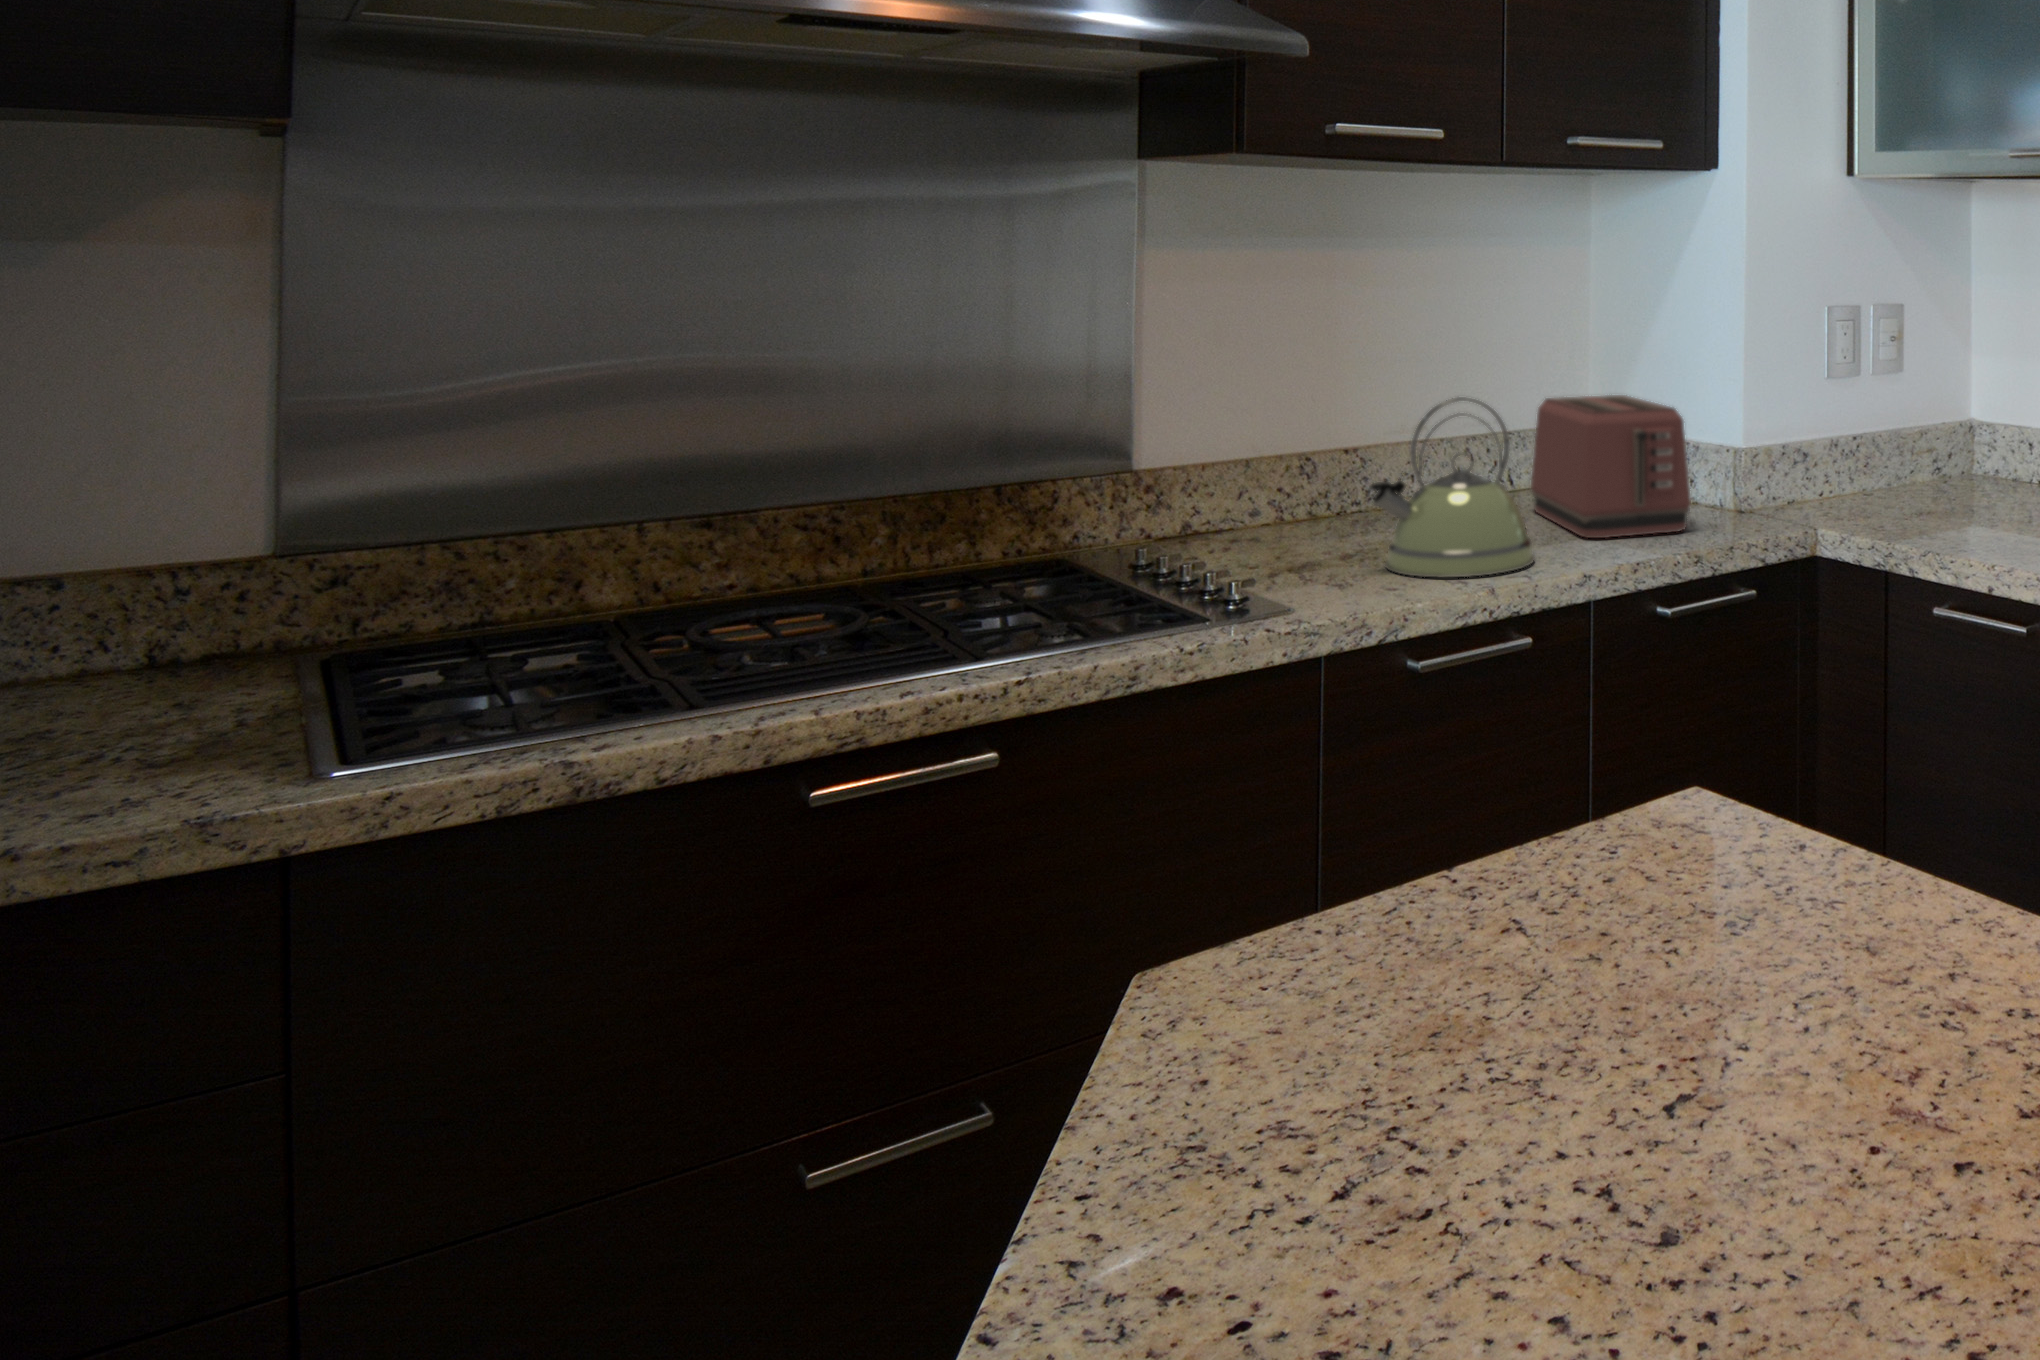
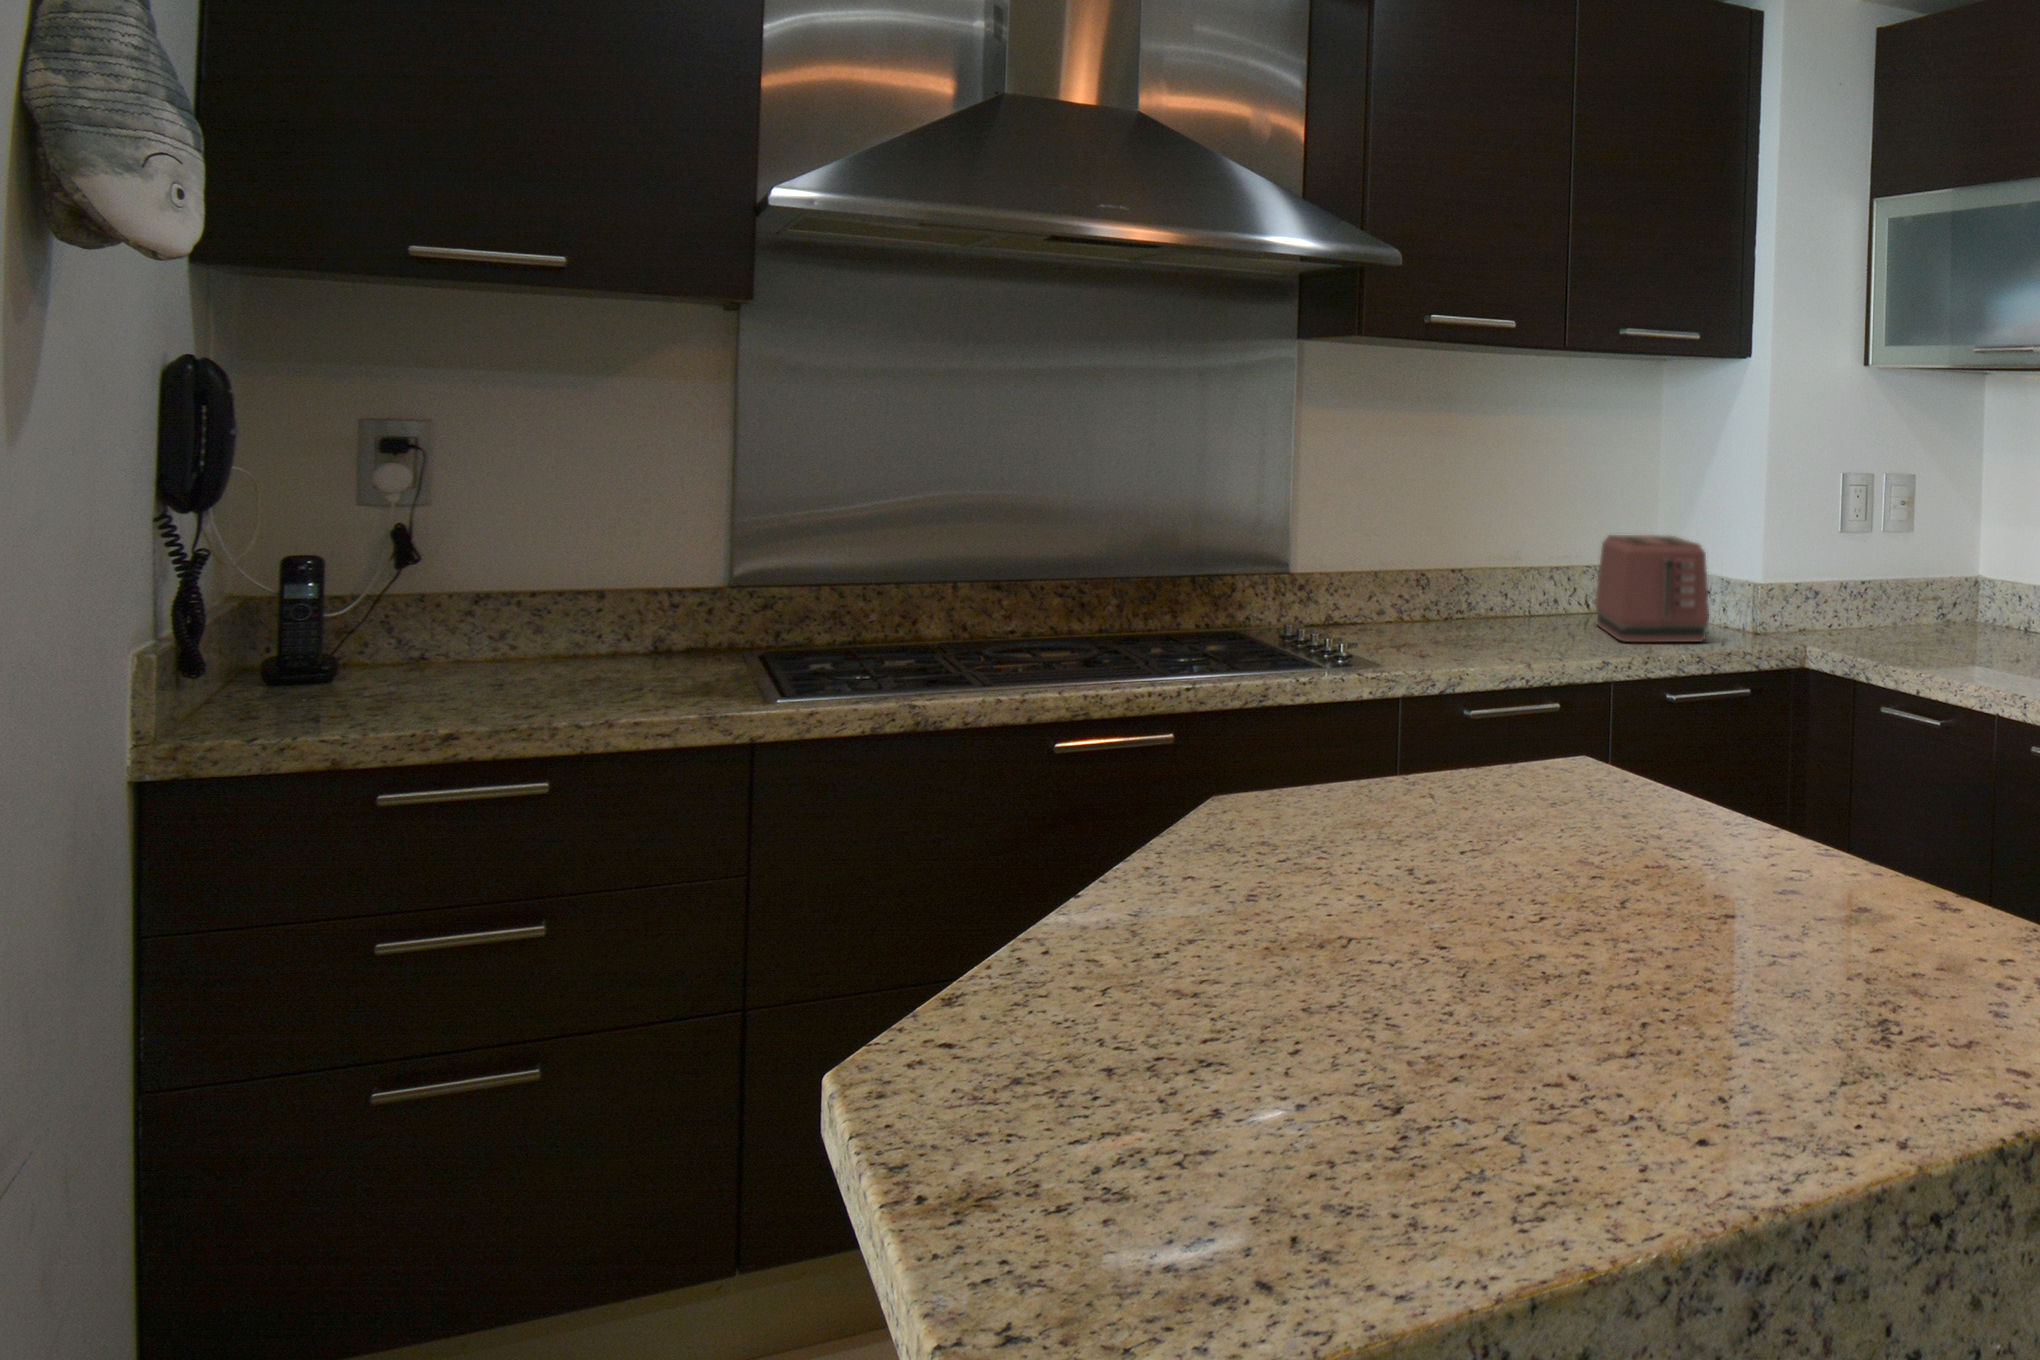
kettle: present [1370,397,1534,577] -> none [1449,524,1573,657]

